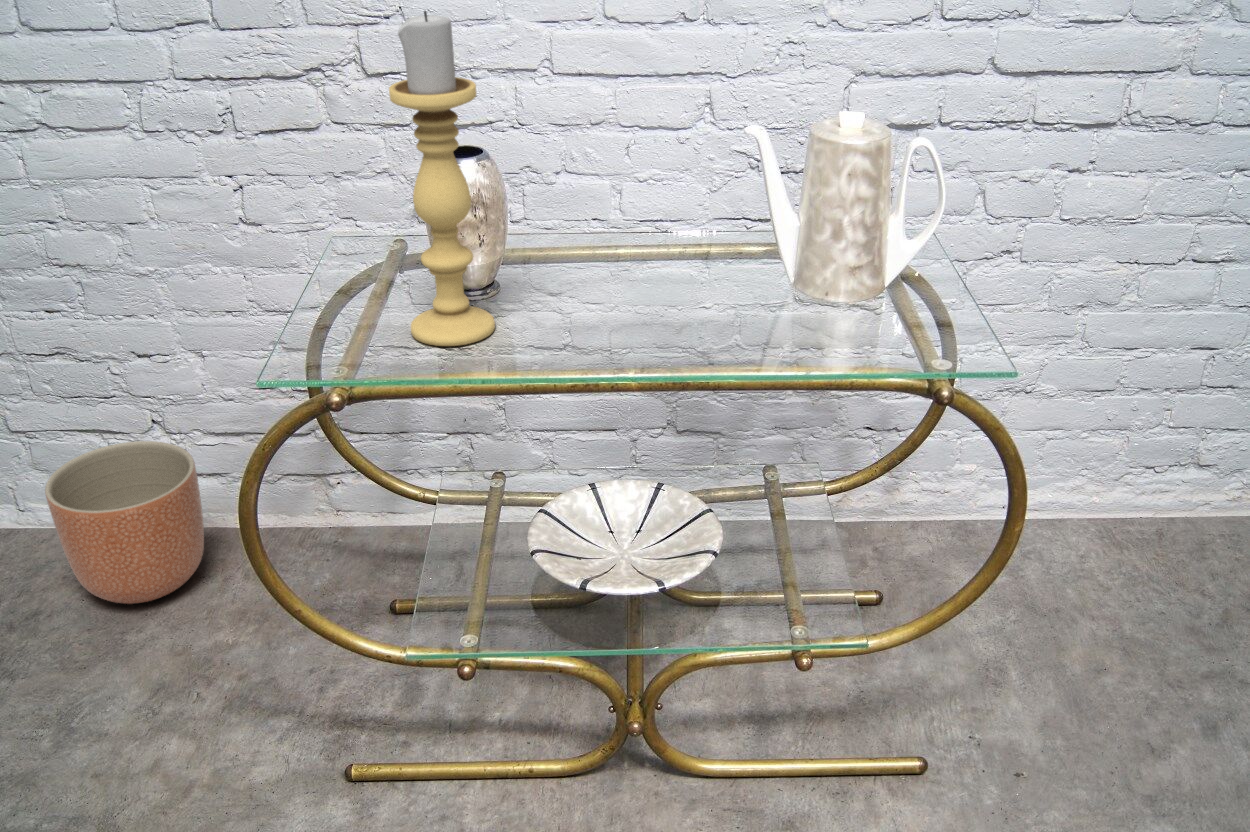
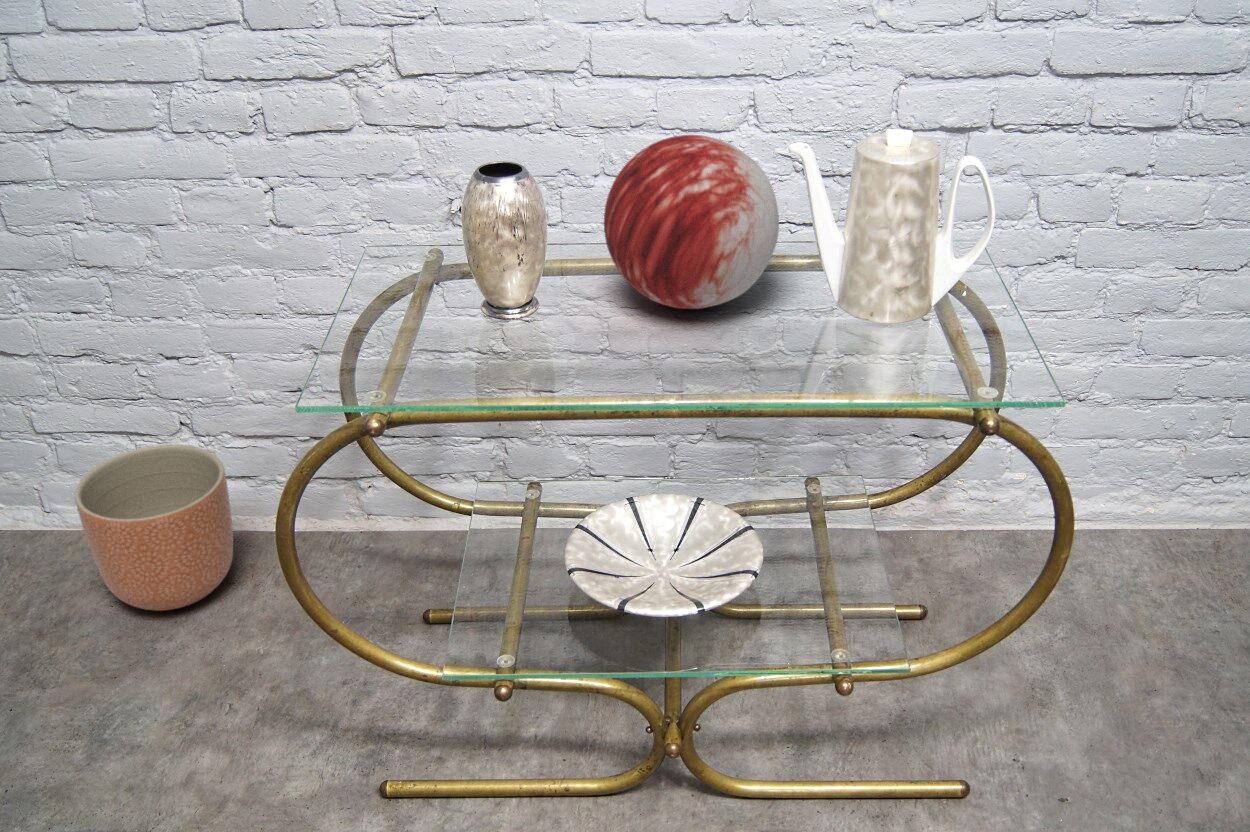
candle holder: present [389,11,495,346] -> none [430,35,534,368]
decorative orb: none [564,120,735,292] -> present [604,135,779,309]

